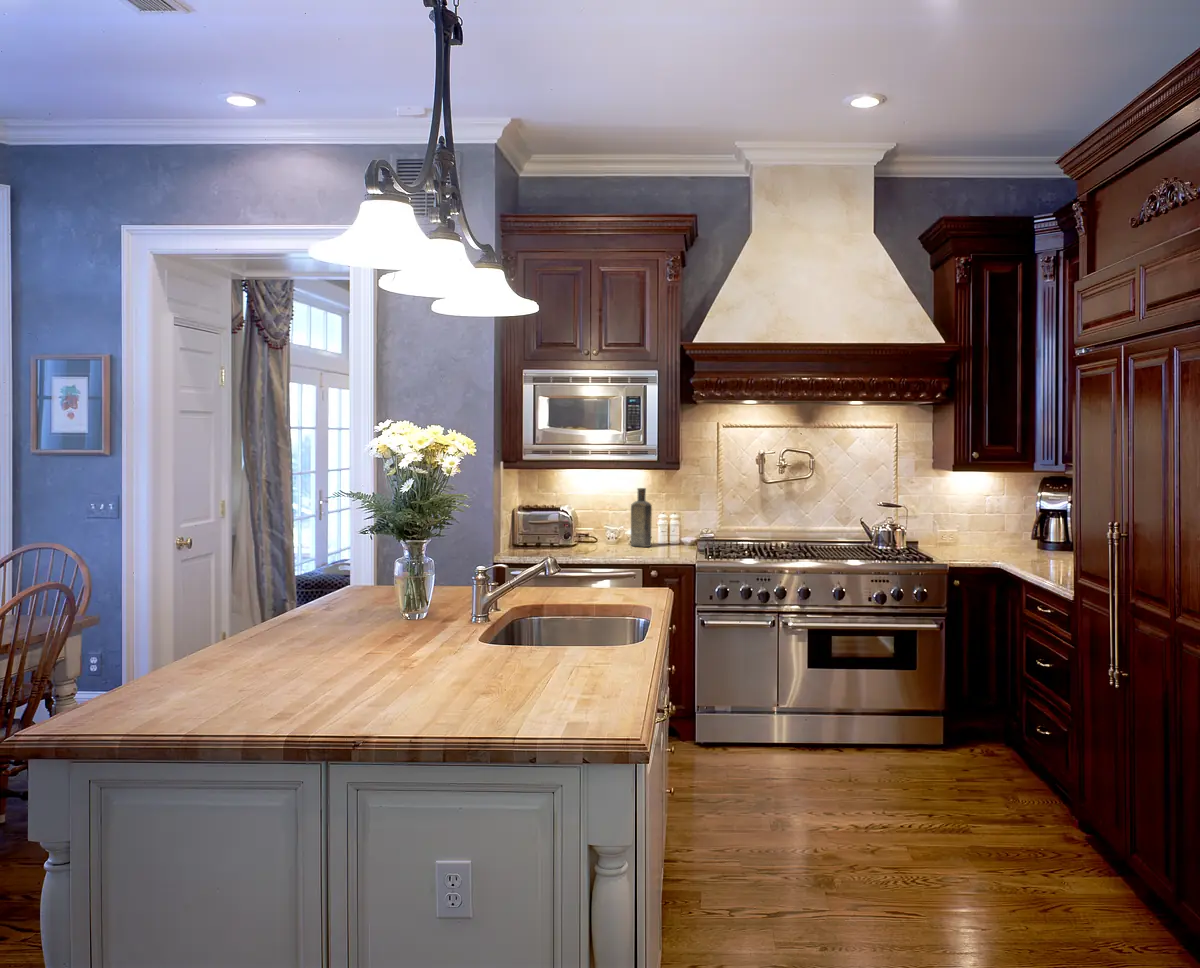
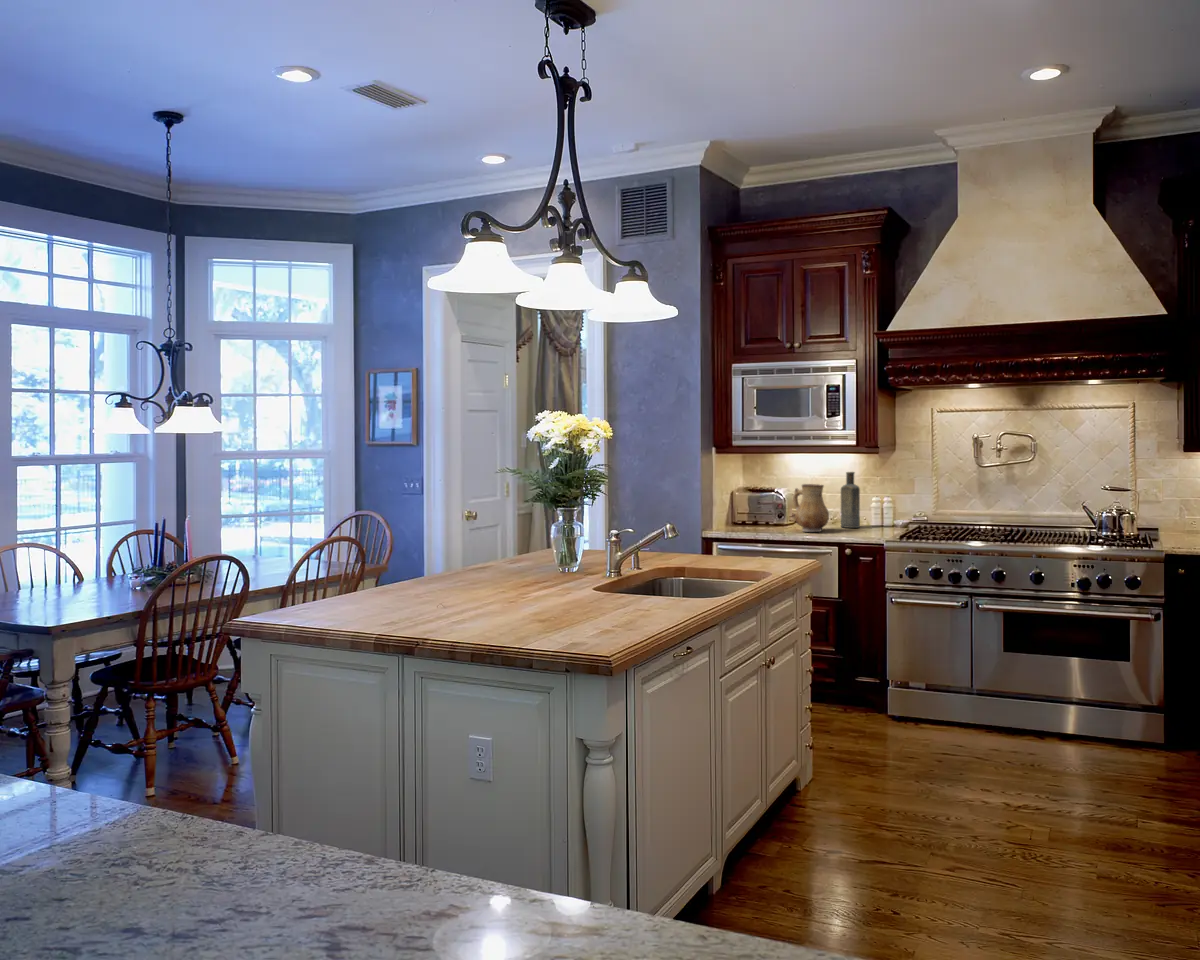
ceramic pitcher: none [586,502,626,553] -> present [793,484,829,532]

